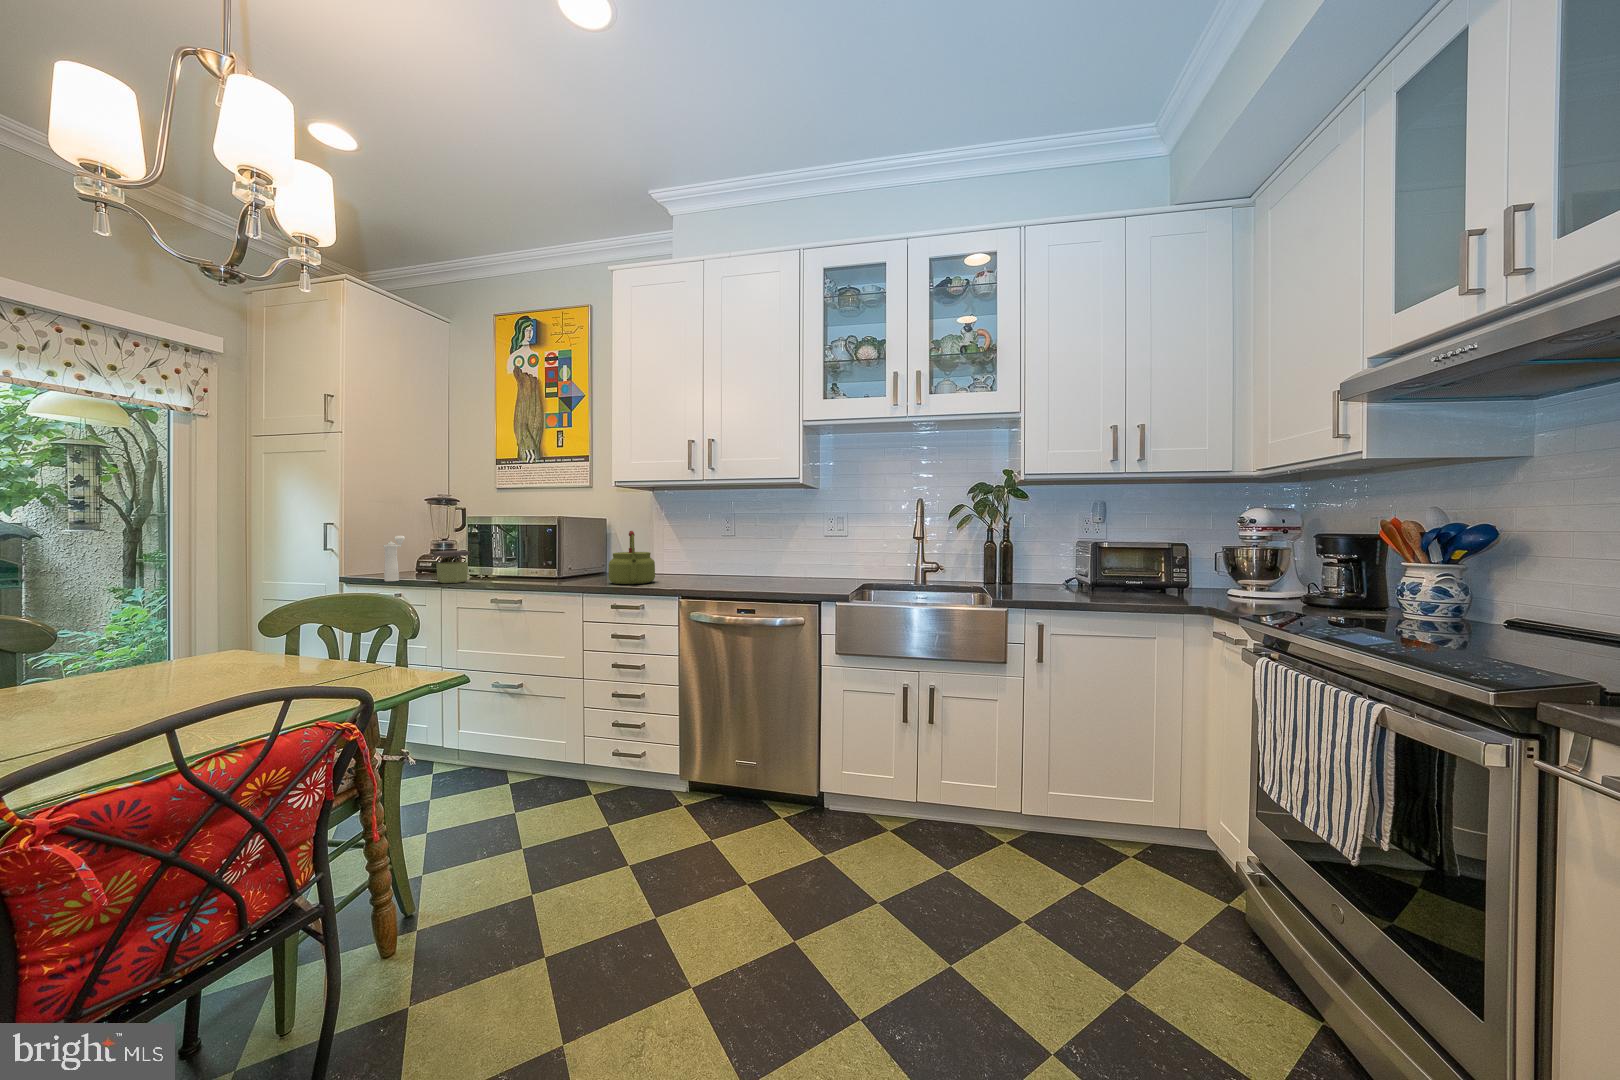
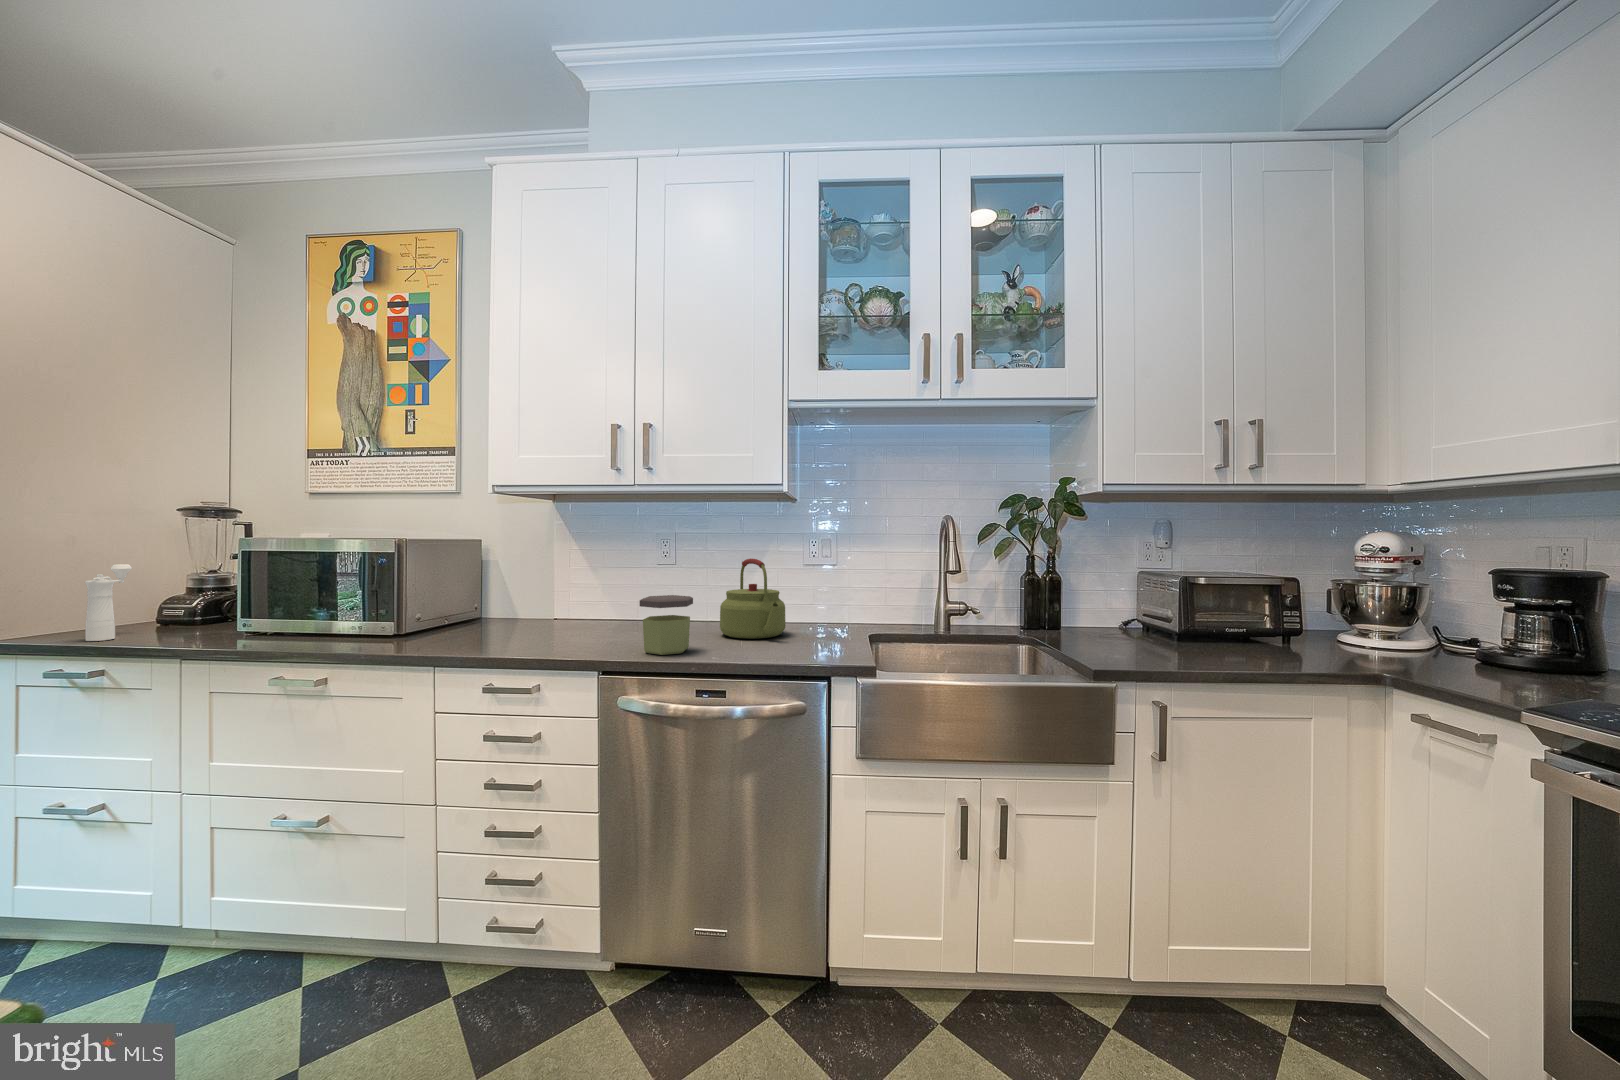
kettle: present [609,531,655,584] -> present [720,558,786,639]
jar: present [434,550,470,583] -> present [640,595,693,655]

